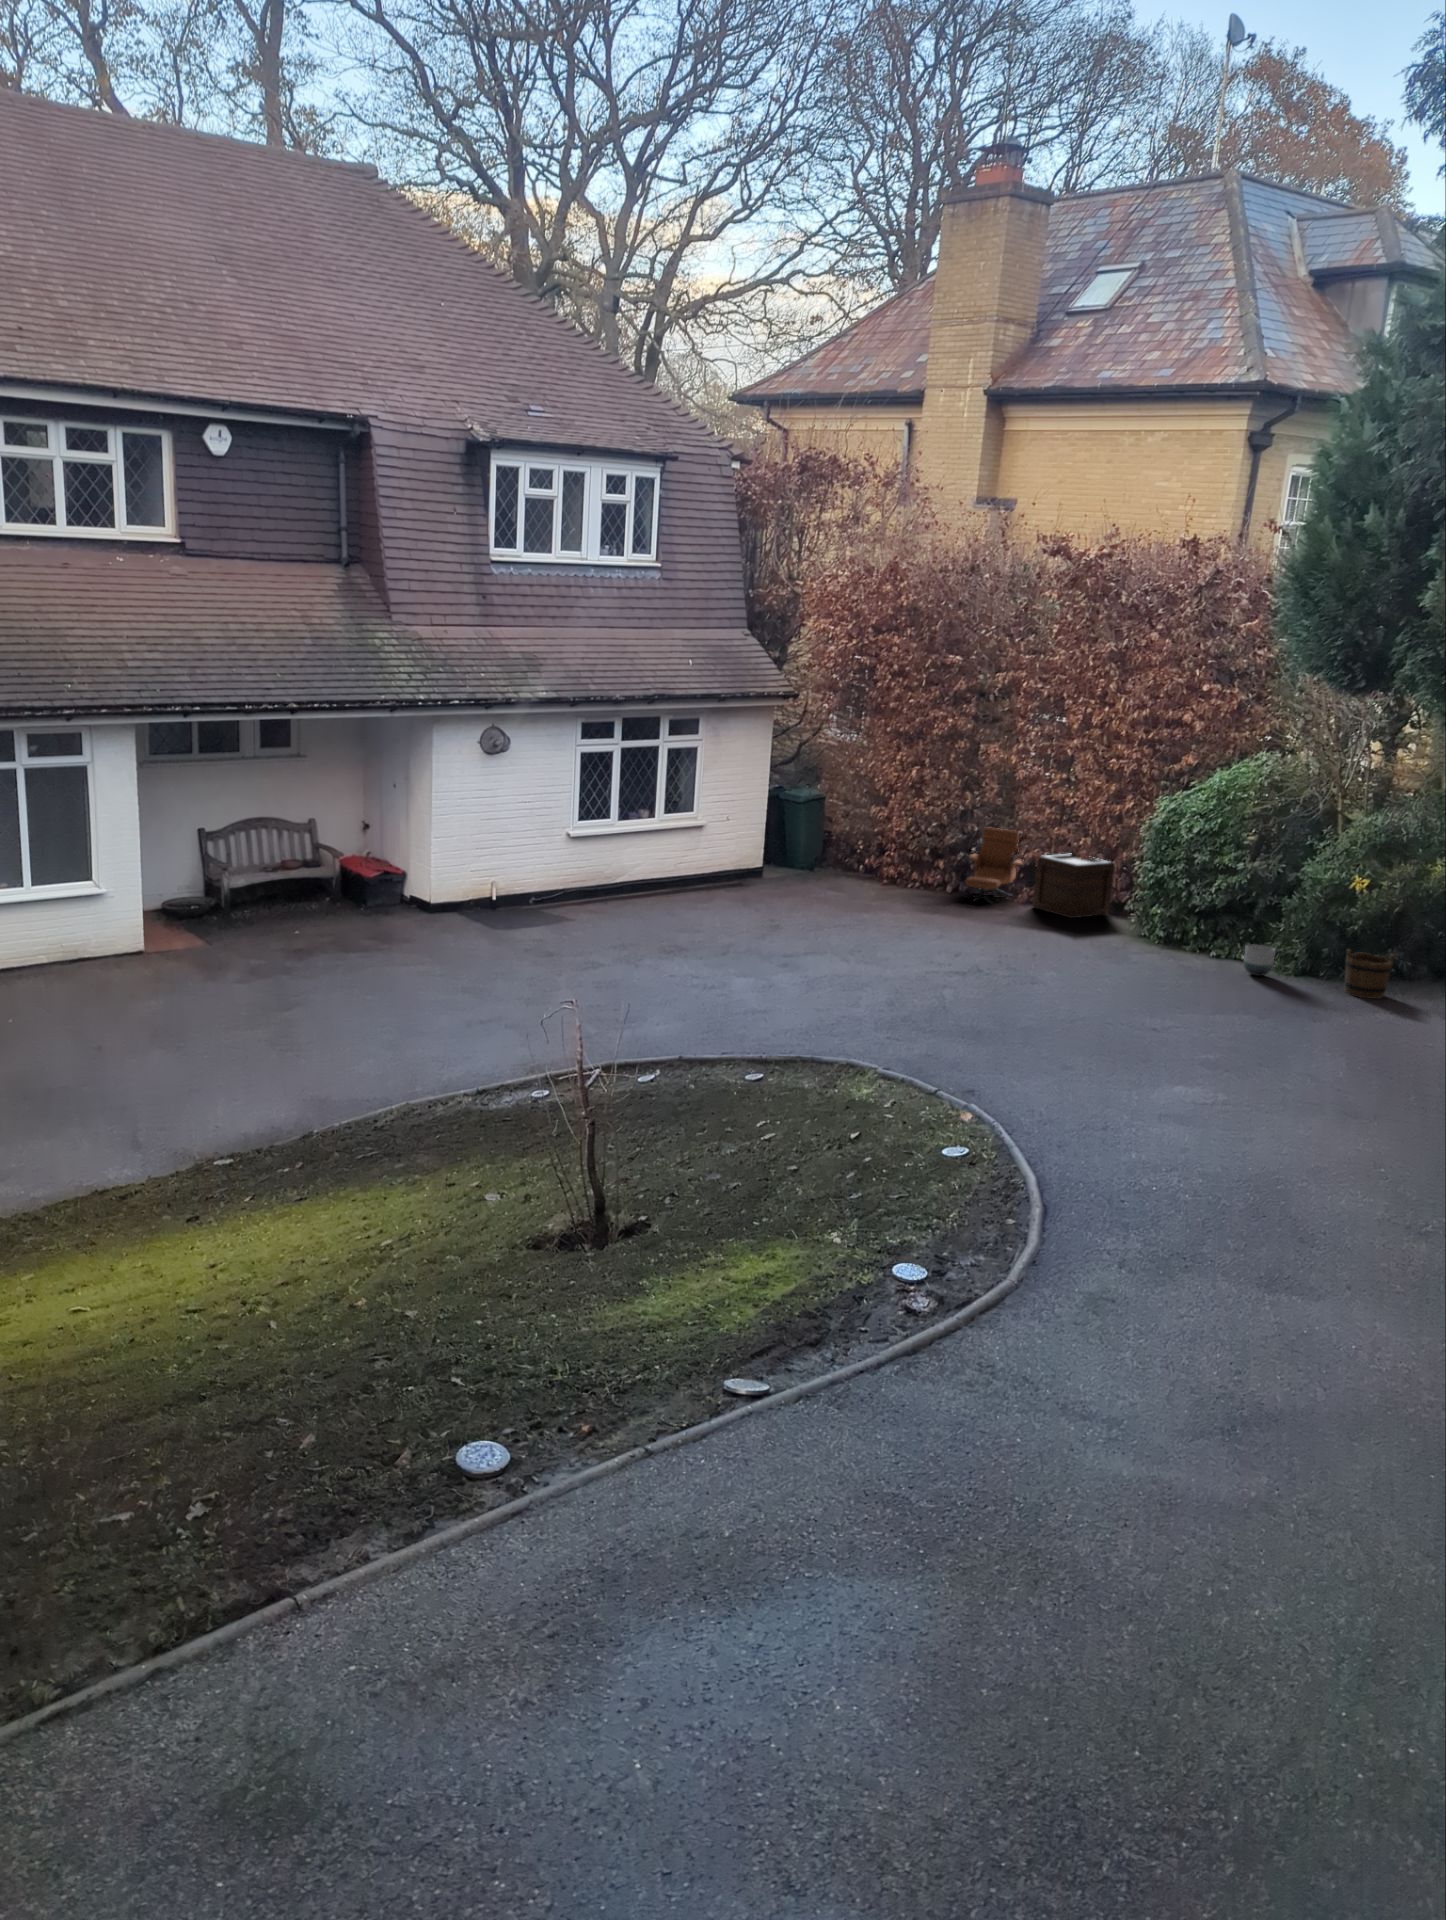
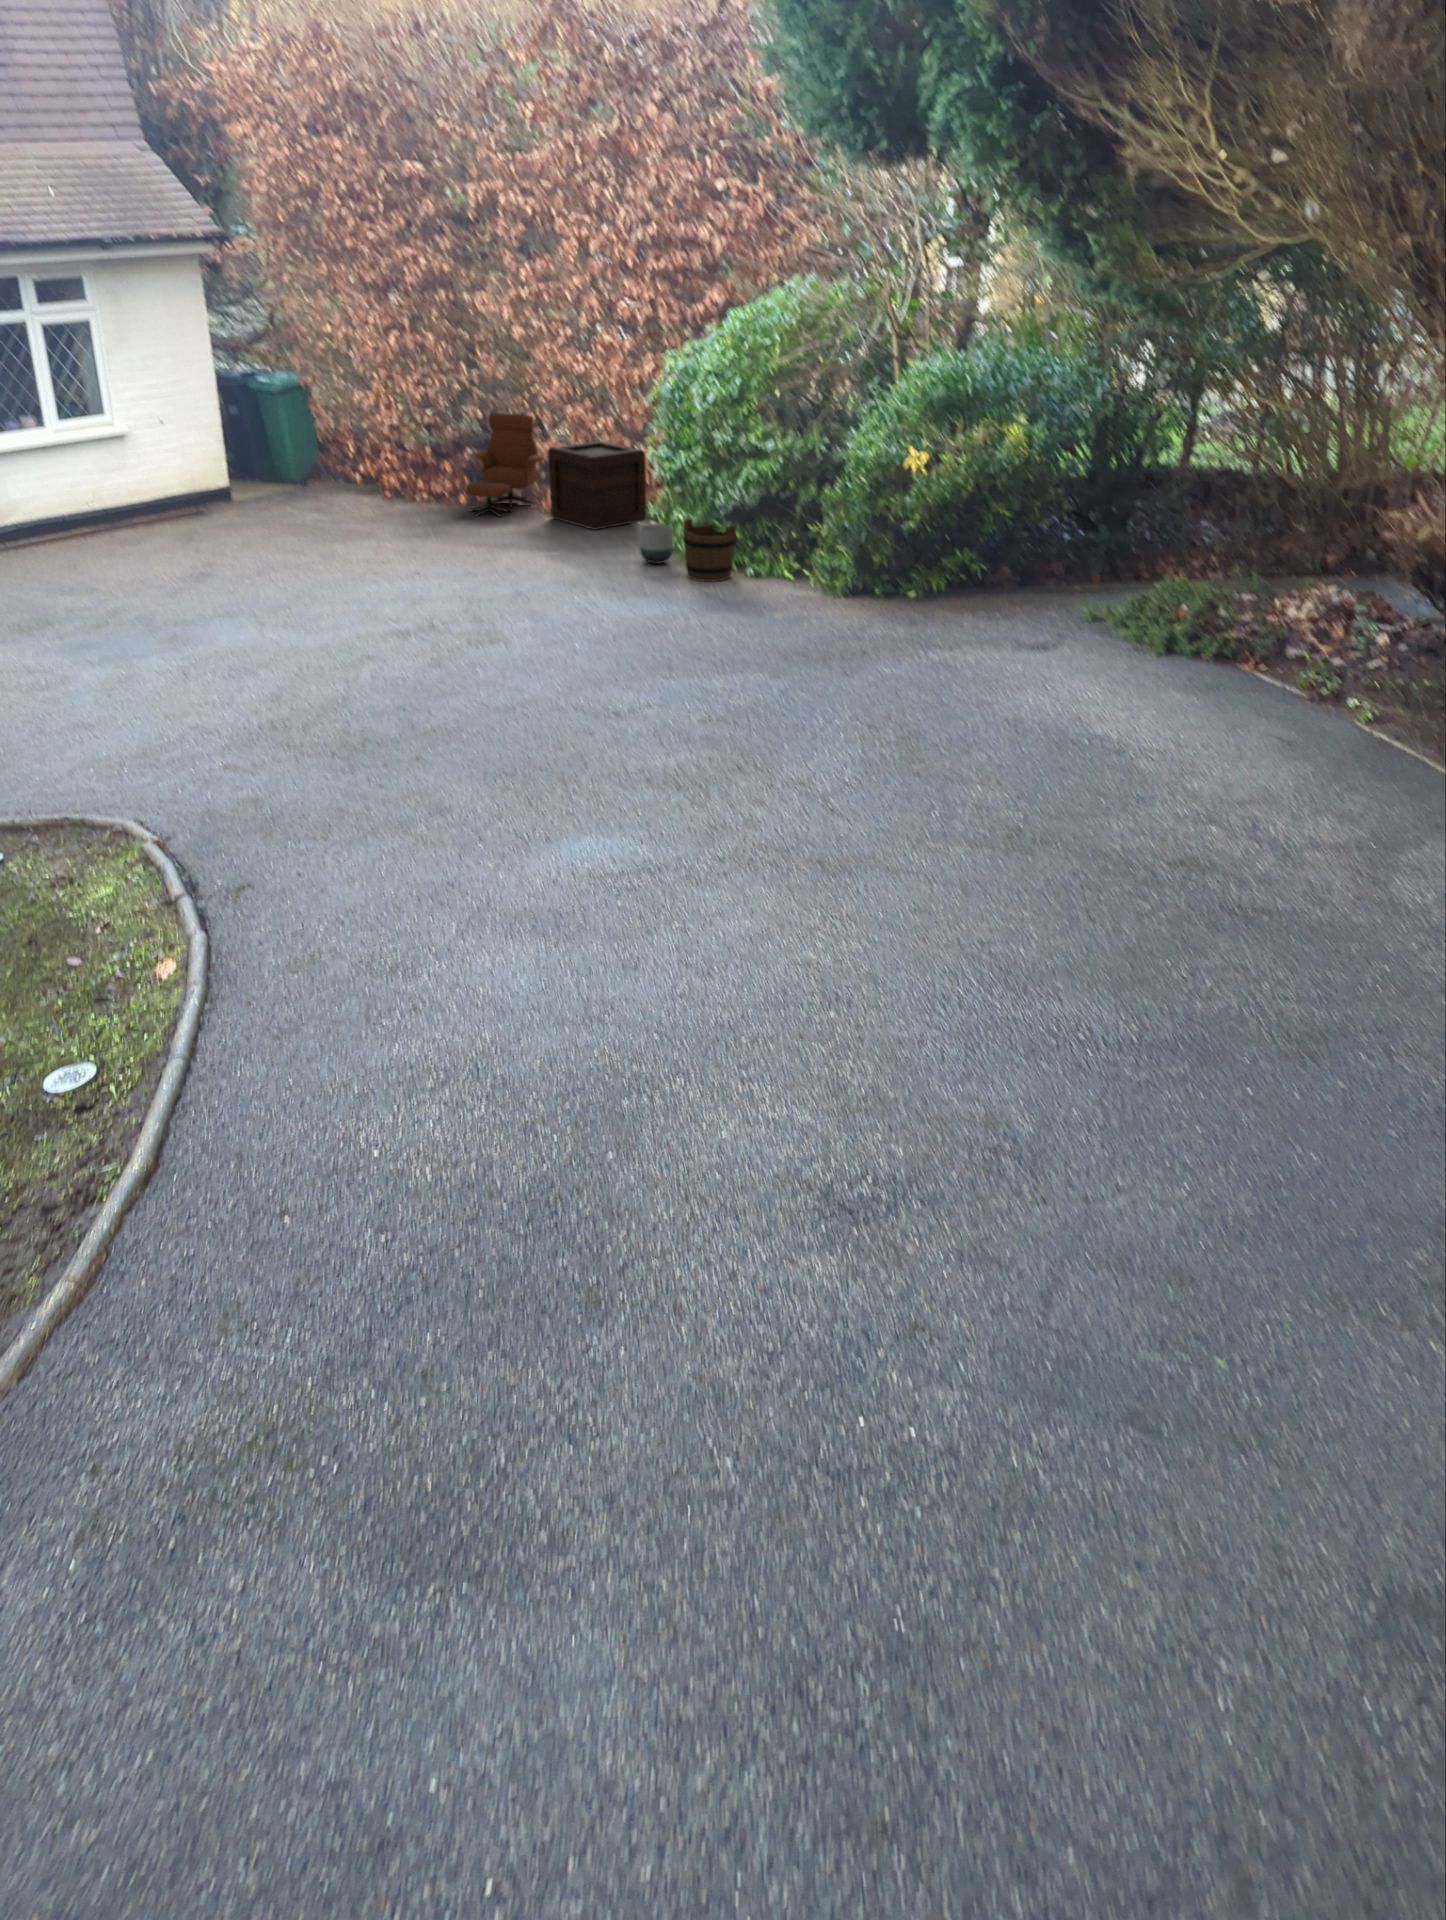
planter: present [1244,944,1275,976] -> present [639,524,673,564]
bucket: present [1345,949,1395,999] -> present [683,519,736,582]

